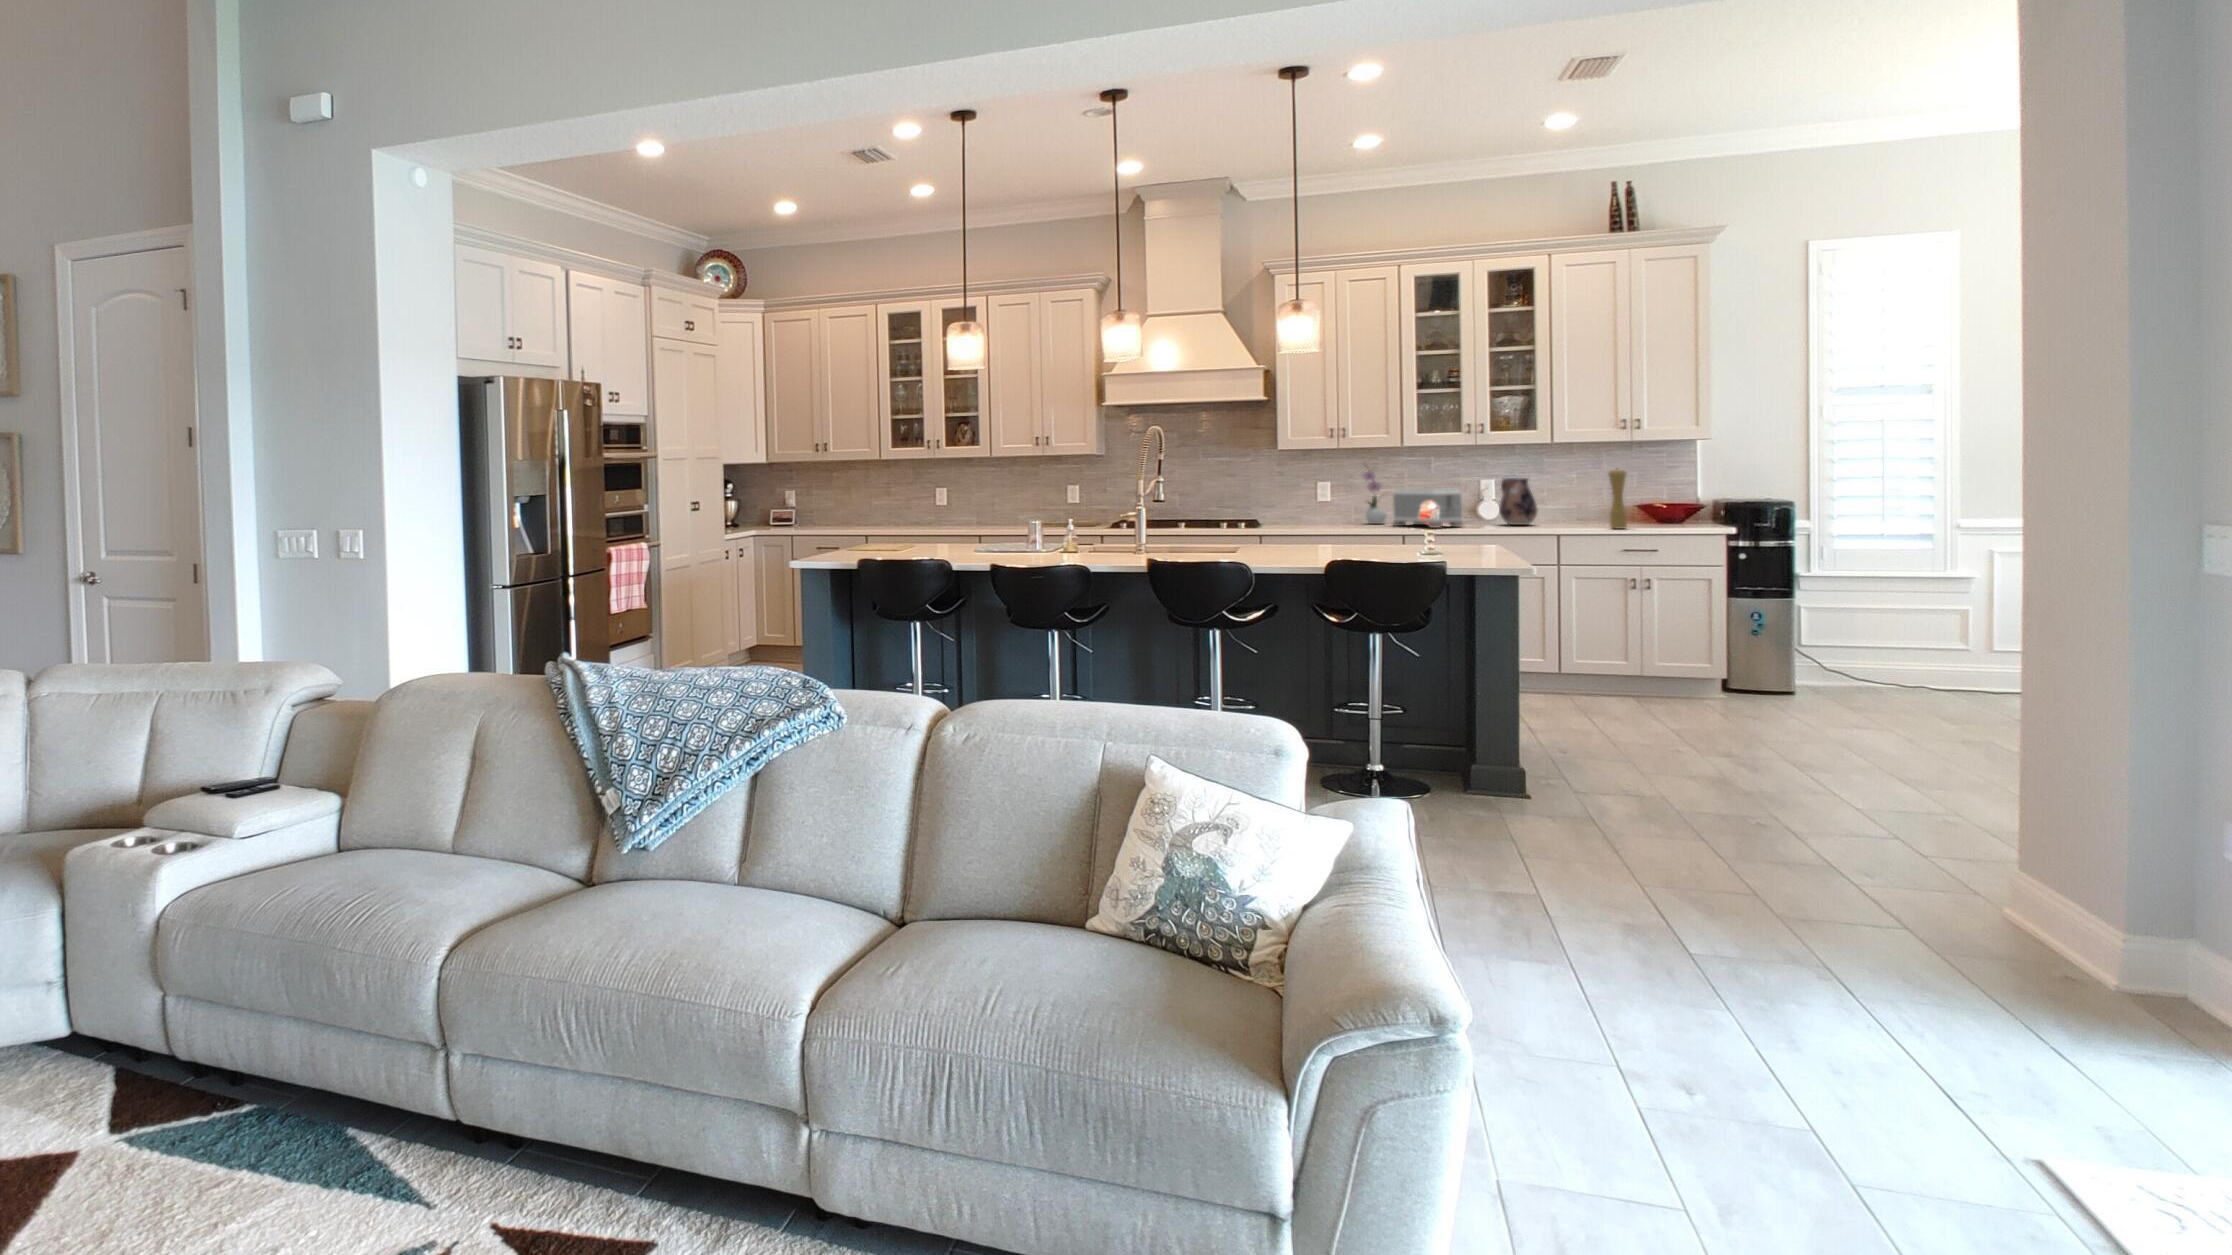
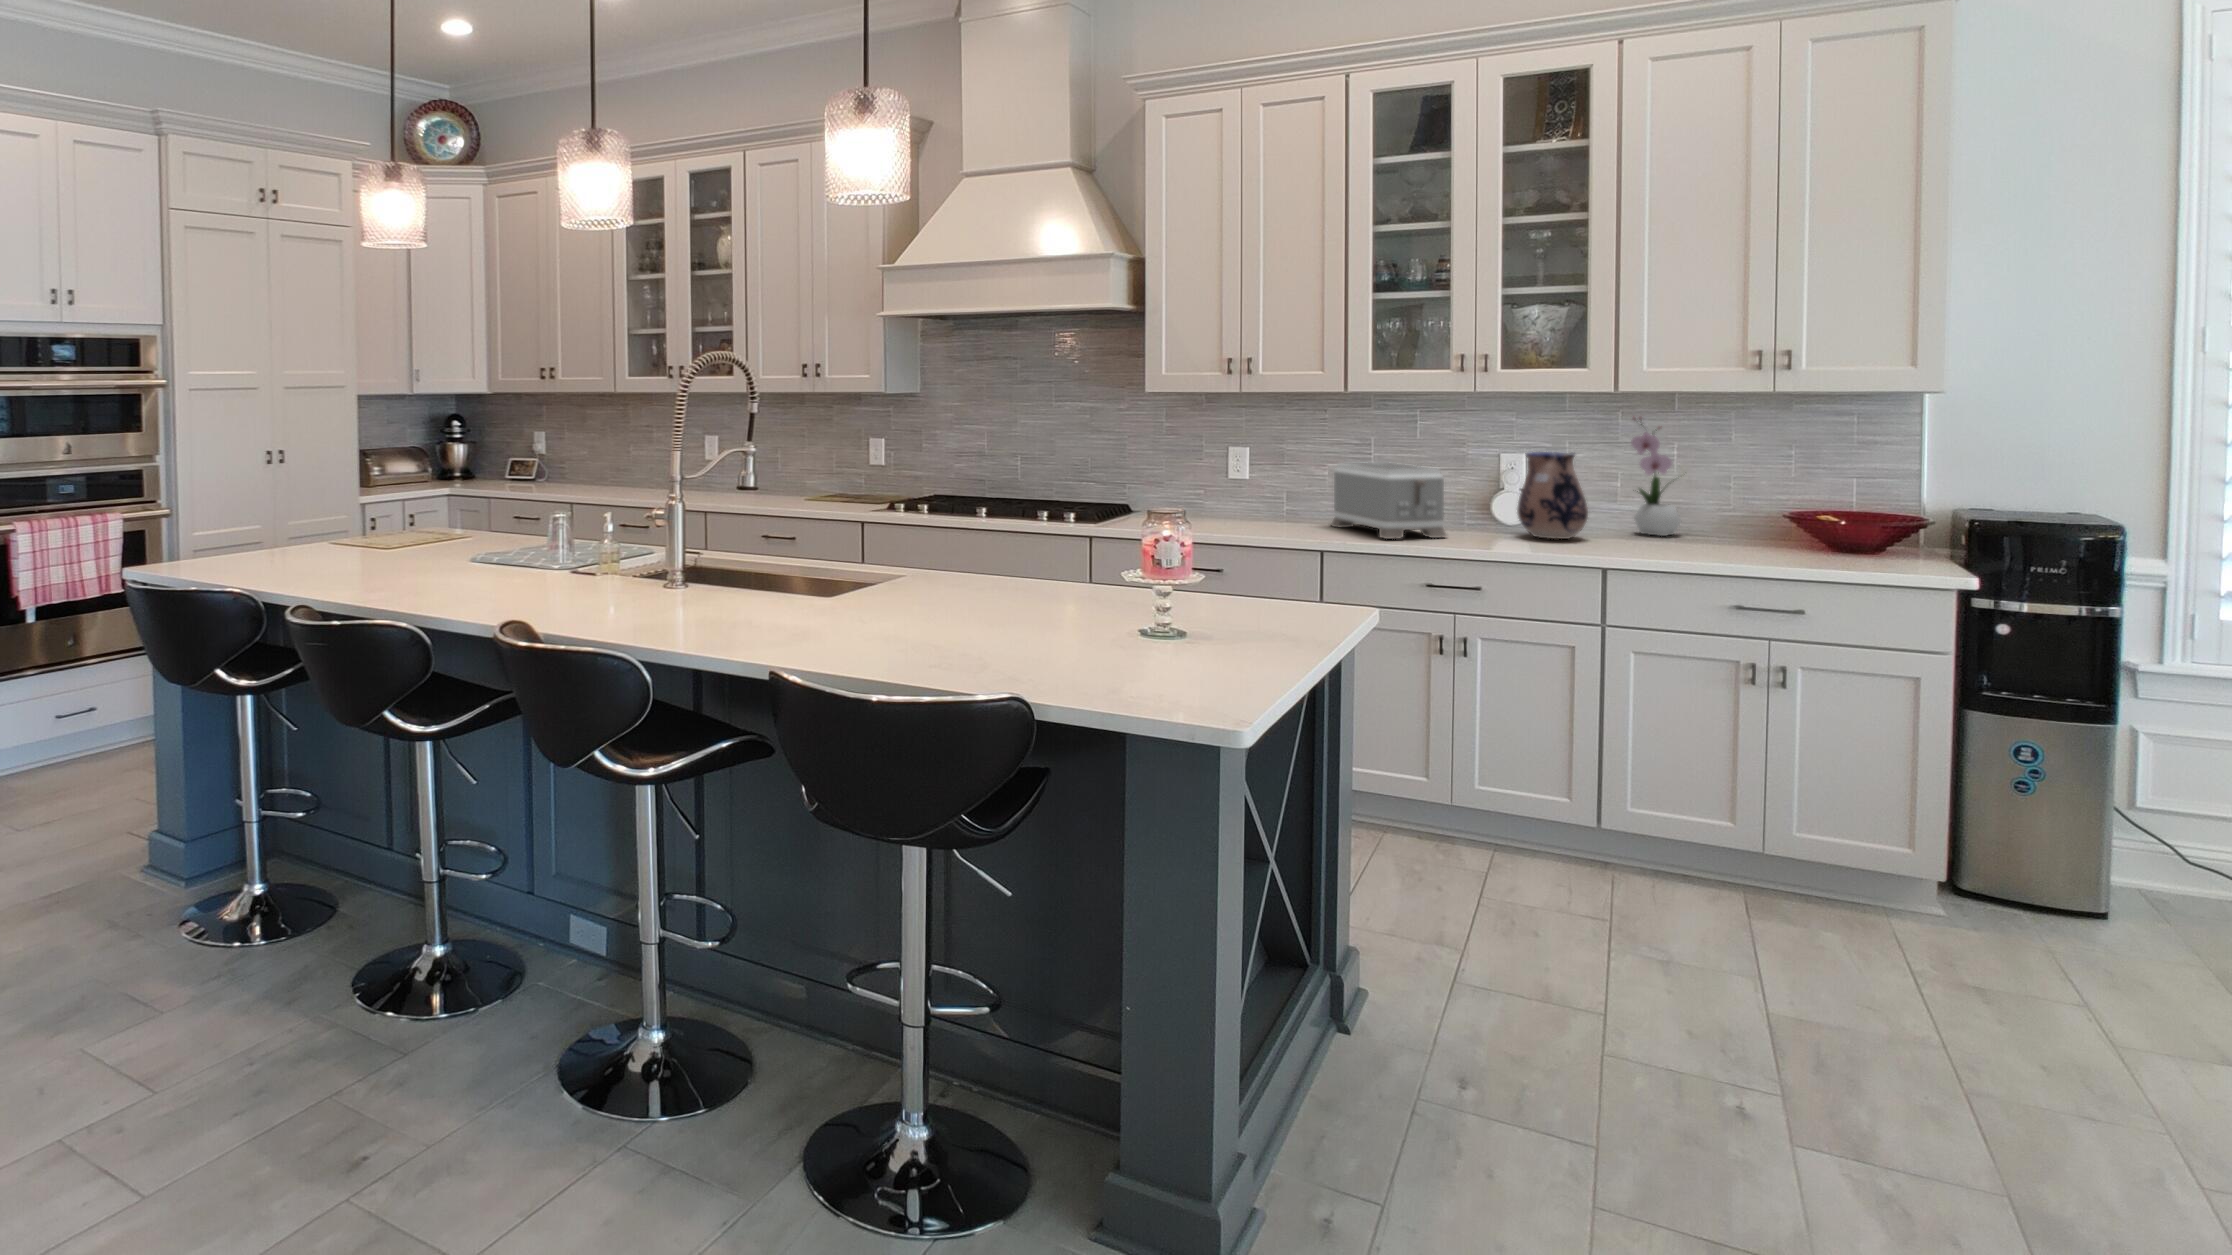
flower arrangement: present [1363,467,1387,524] -> present [1631,417,1681,536]
pepper mill: present [1608,469,1627,529] -> none [1715,447,1752,564]

